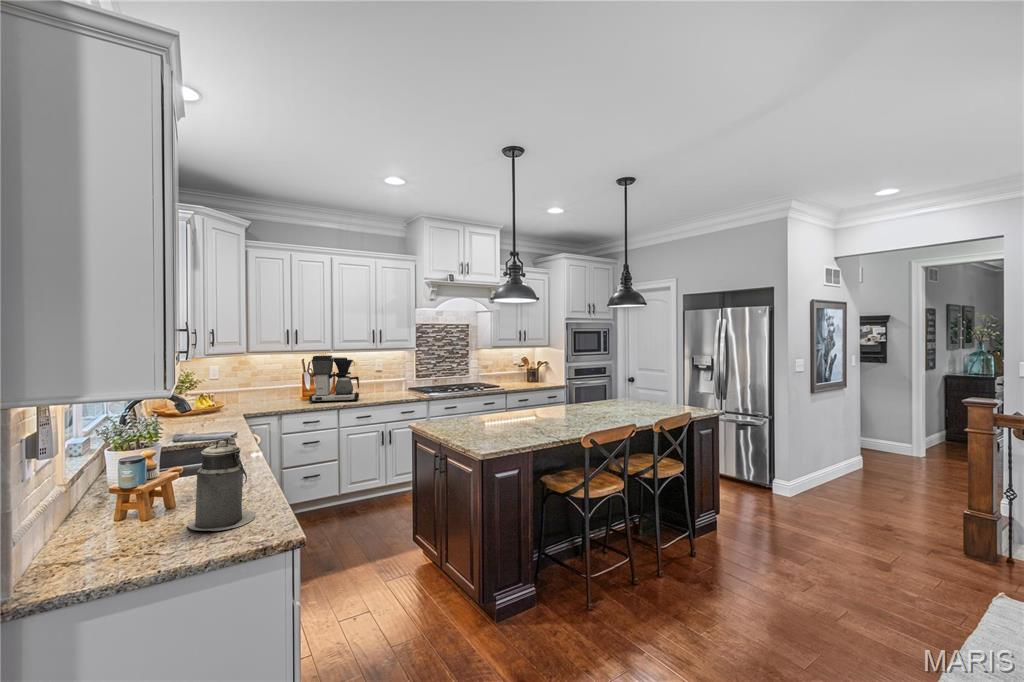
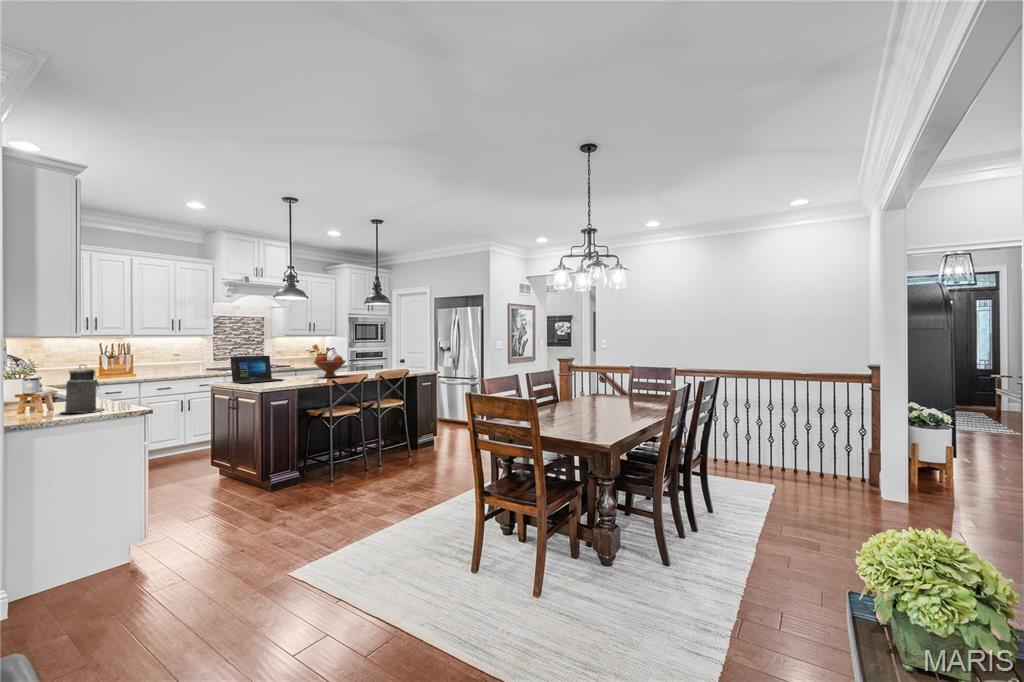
coffee maker: present [309,355,359,403] -> none [111,339,159,378]
fruit bowl: none [548,387,595,424] -> present [314,355,346,377]
laptop: none [439,388,510,434] -> present [230,356,284,383]

